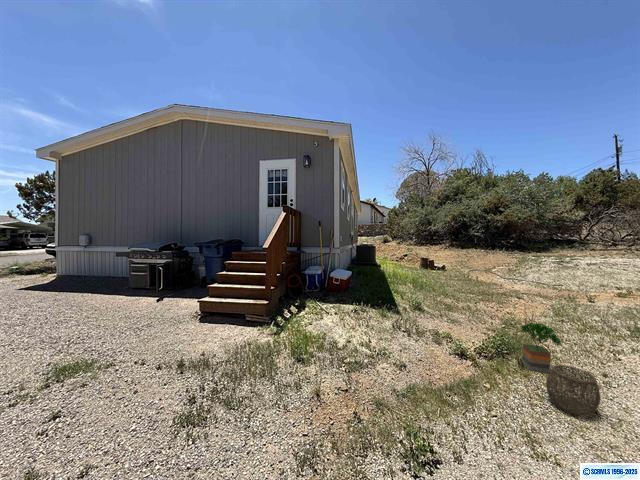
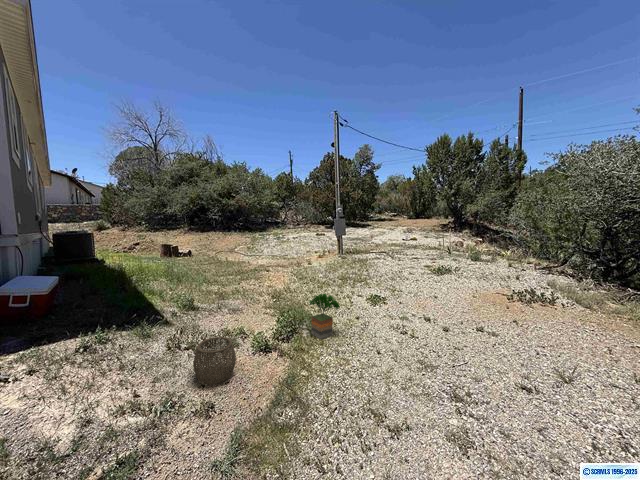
woven basket: present [546,365,600,416] -> present [193,337,236,385]

